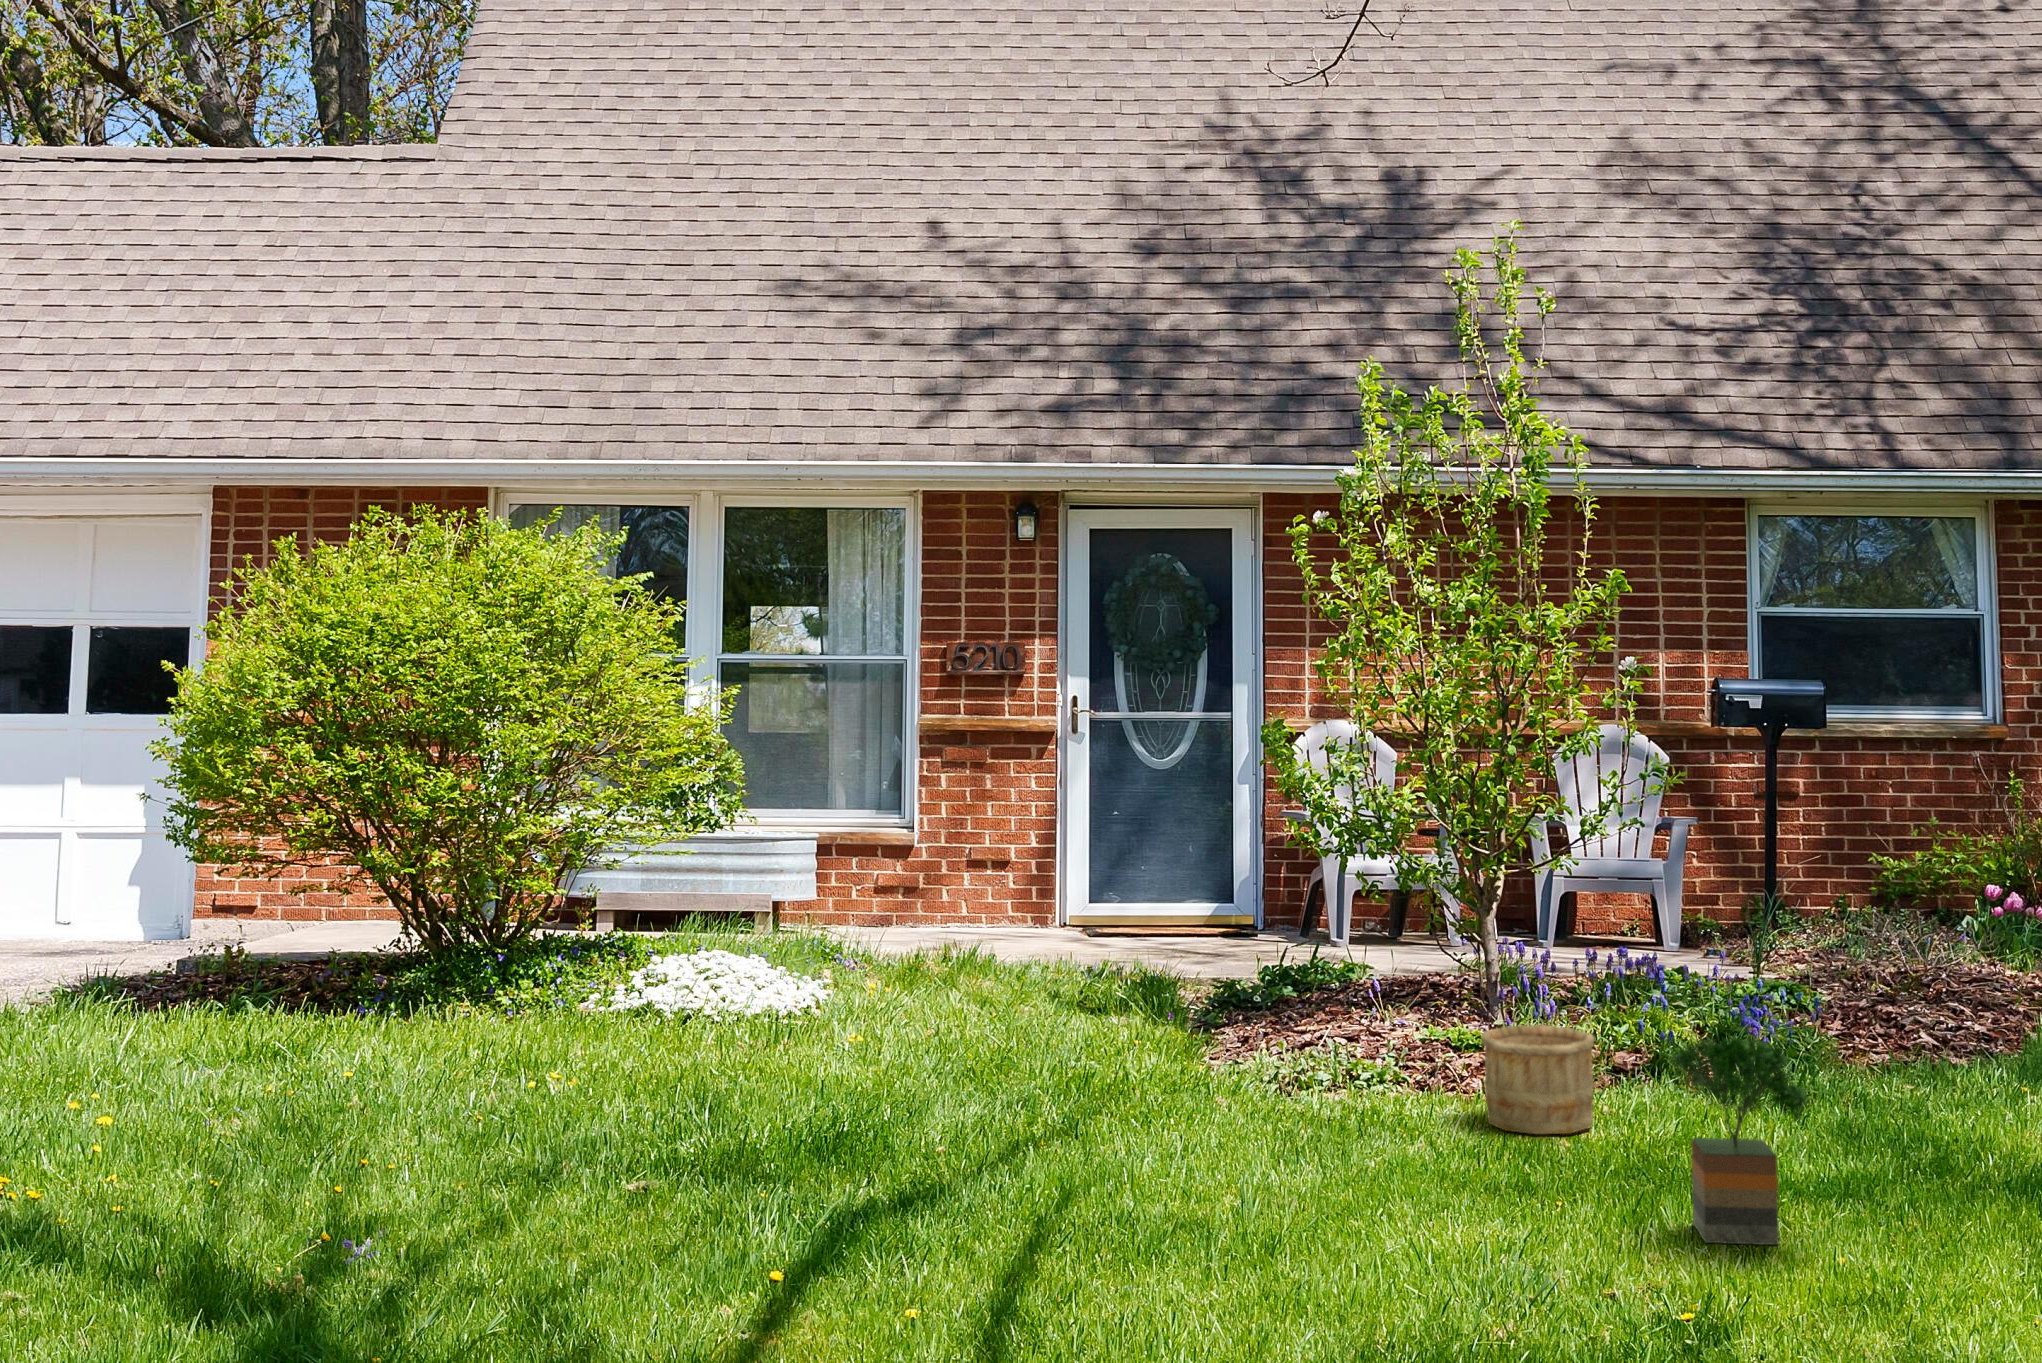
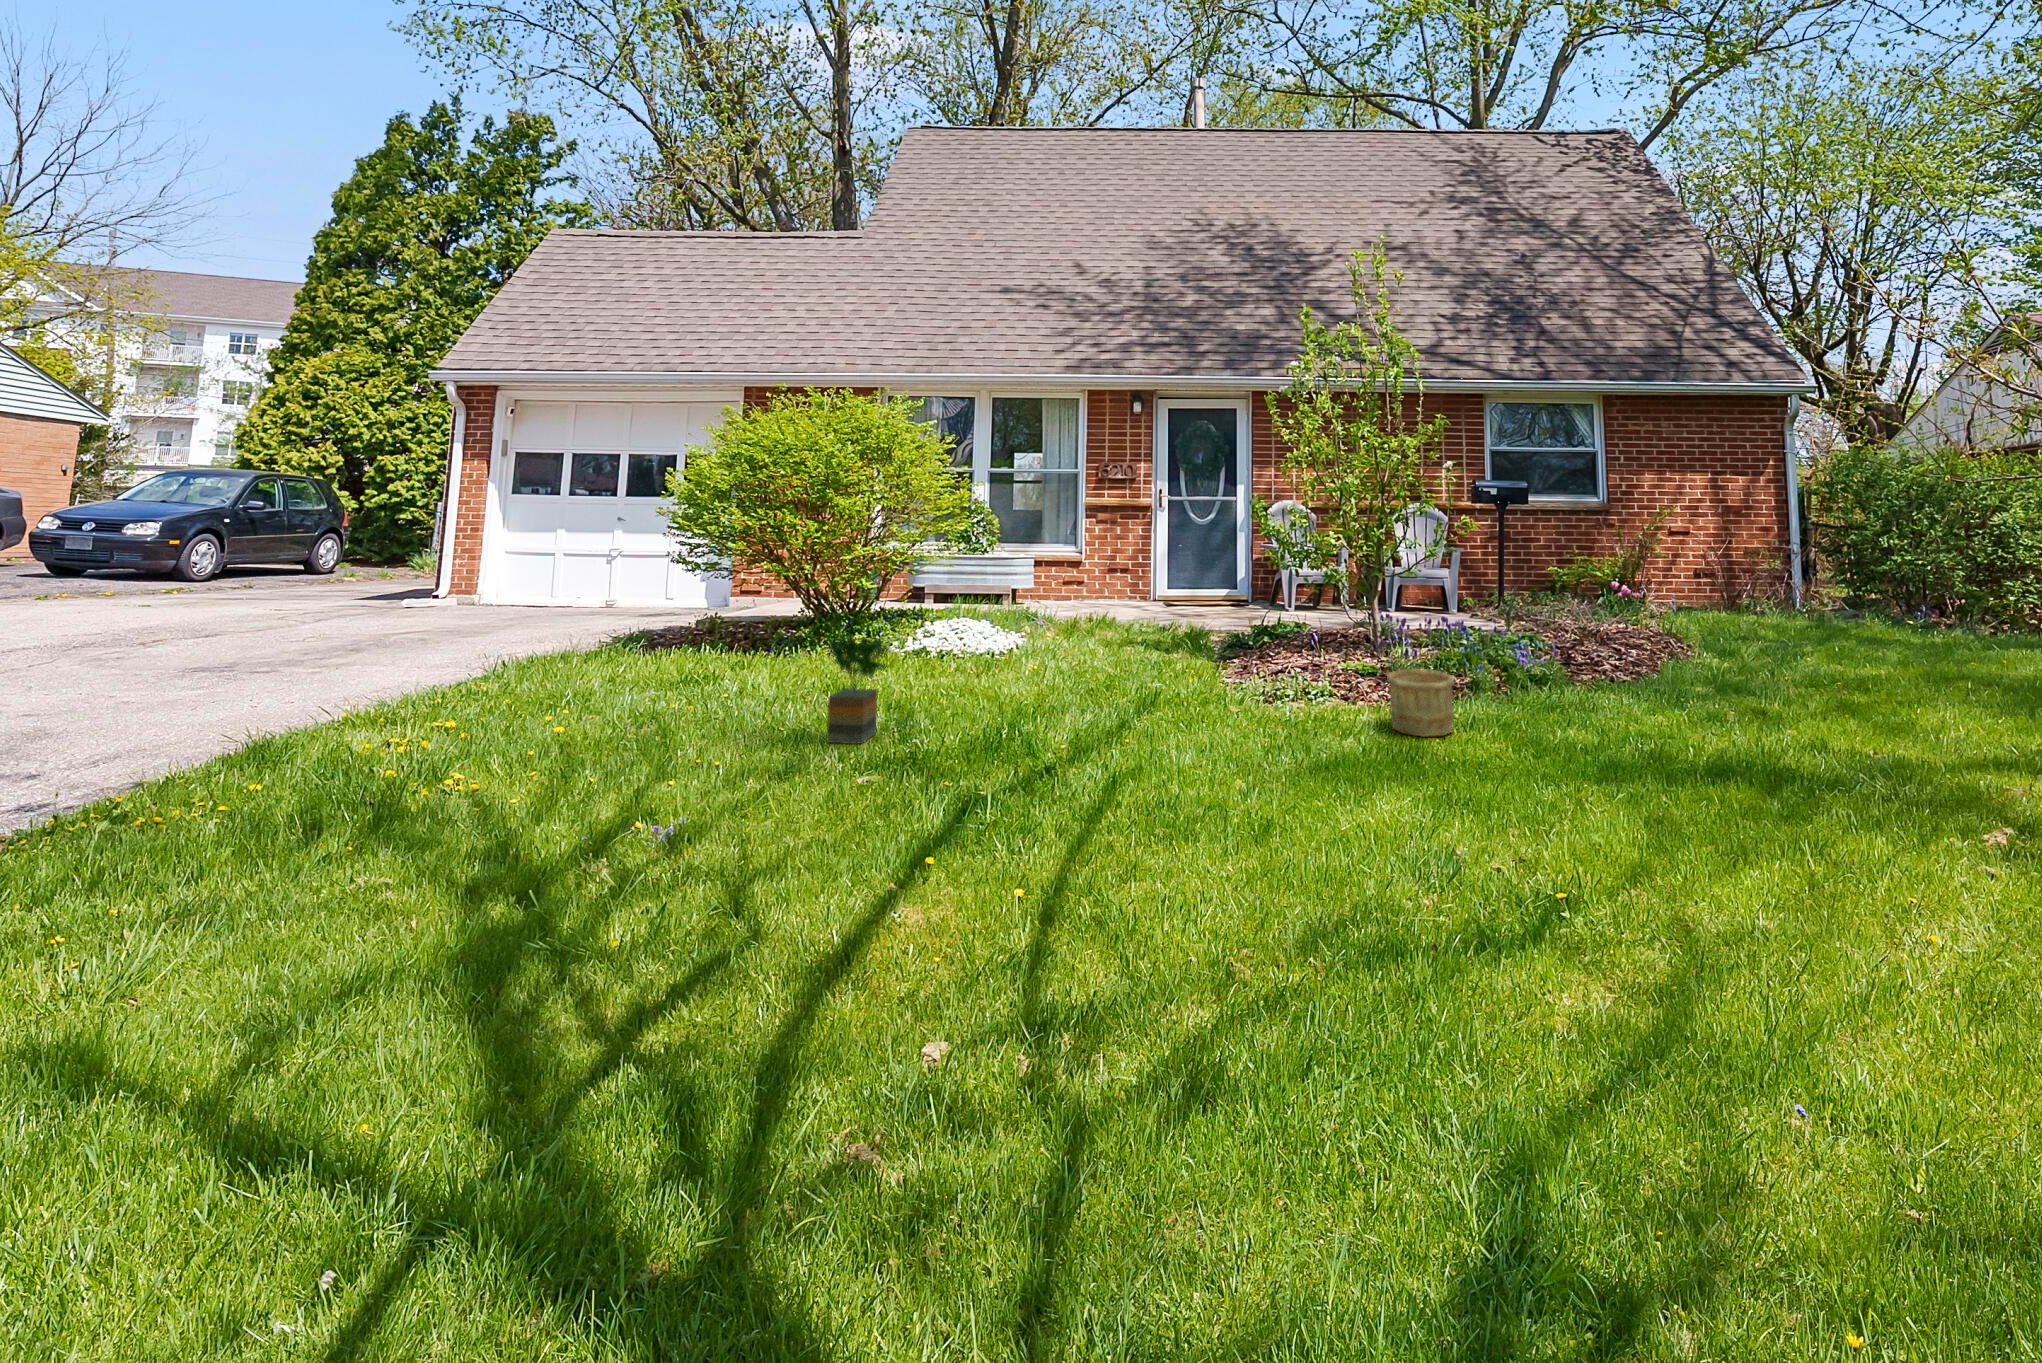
potted tree: present [1671,1037,1806,1245] -> present [827,637,890,744]

